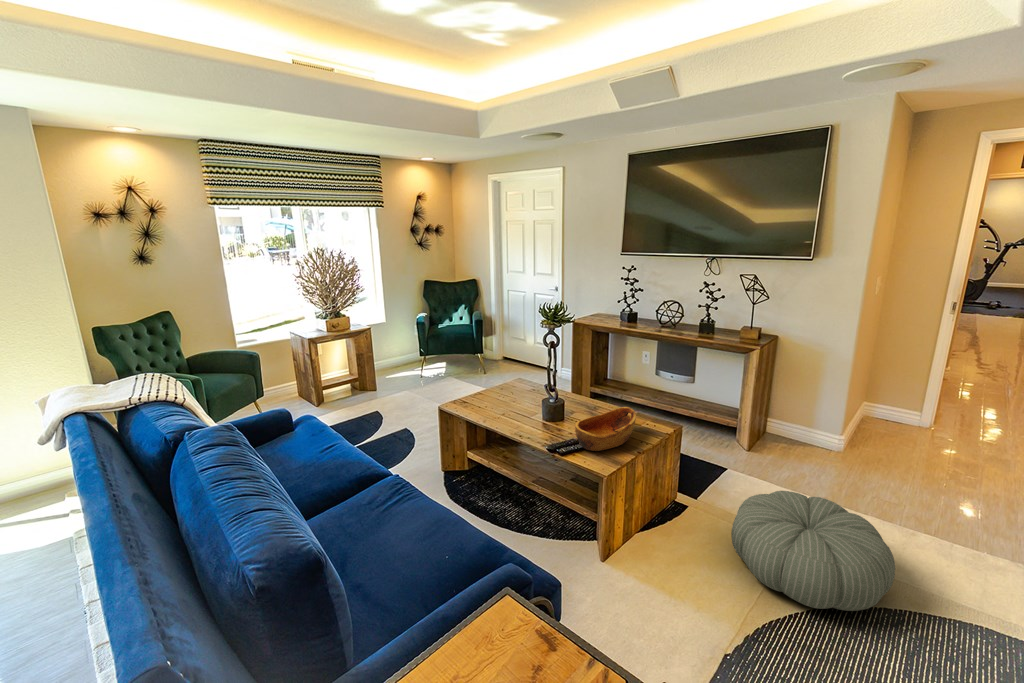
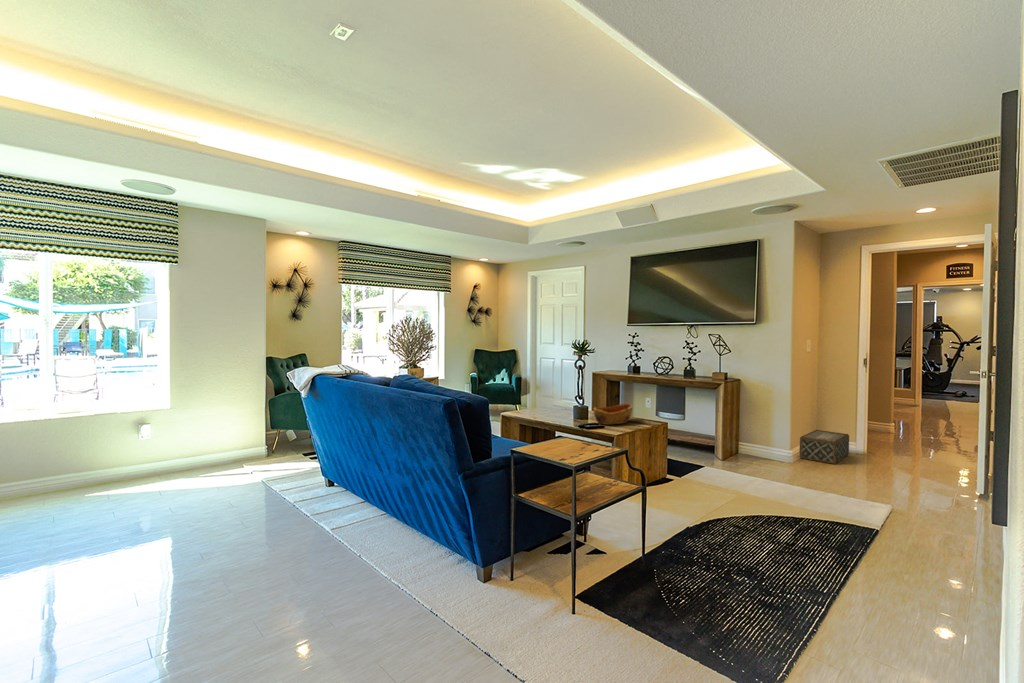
woven basket: none [852,397,919,456] -> present [799,430,849,464]
pouf: present [731,491,895,611] -> none [695,457,793,513]

